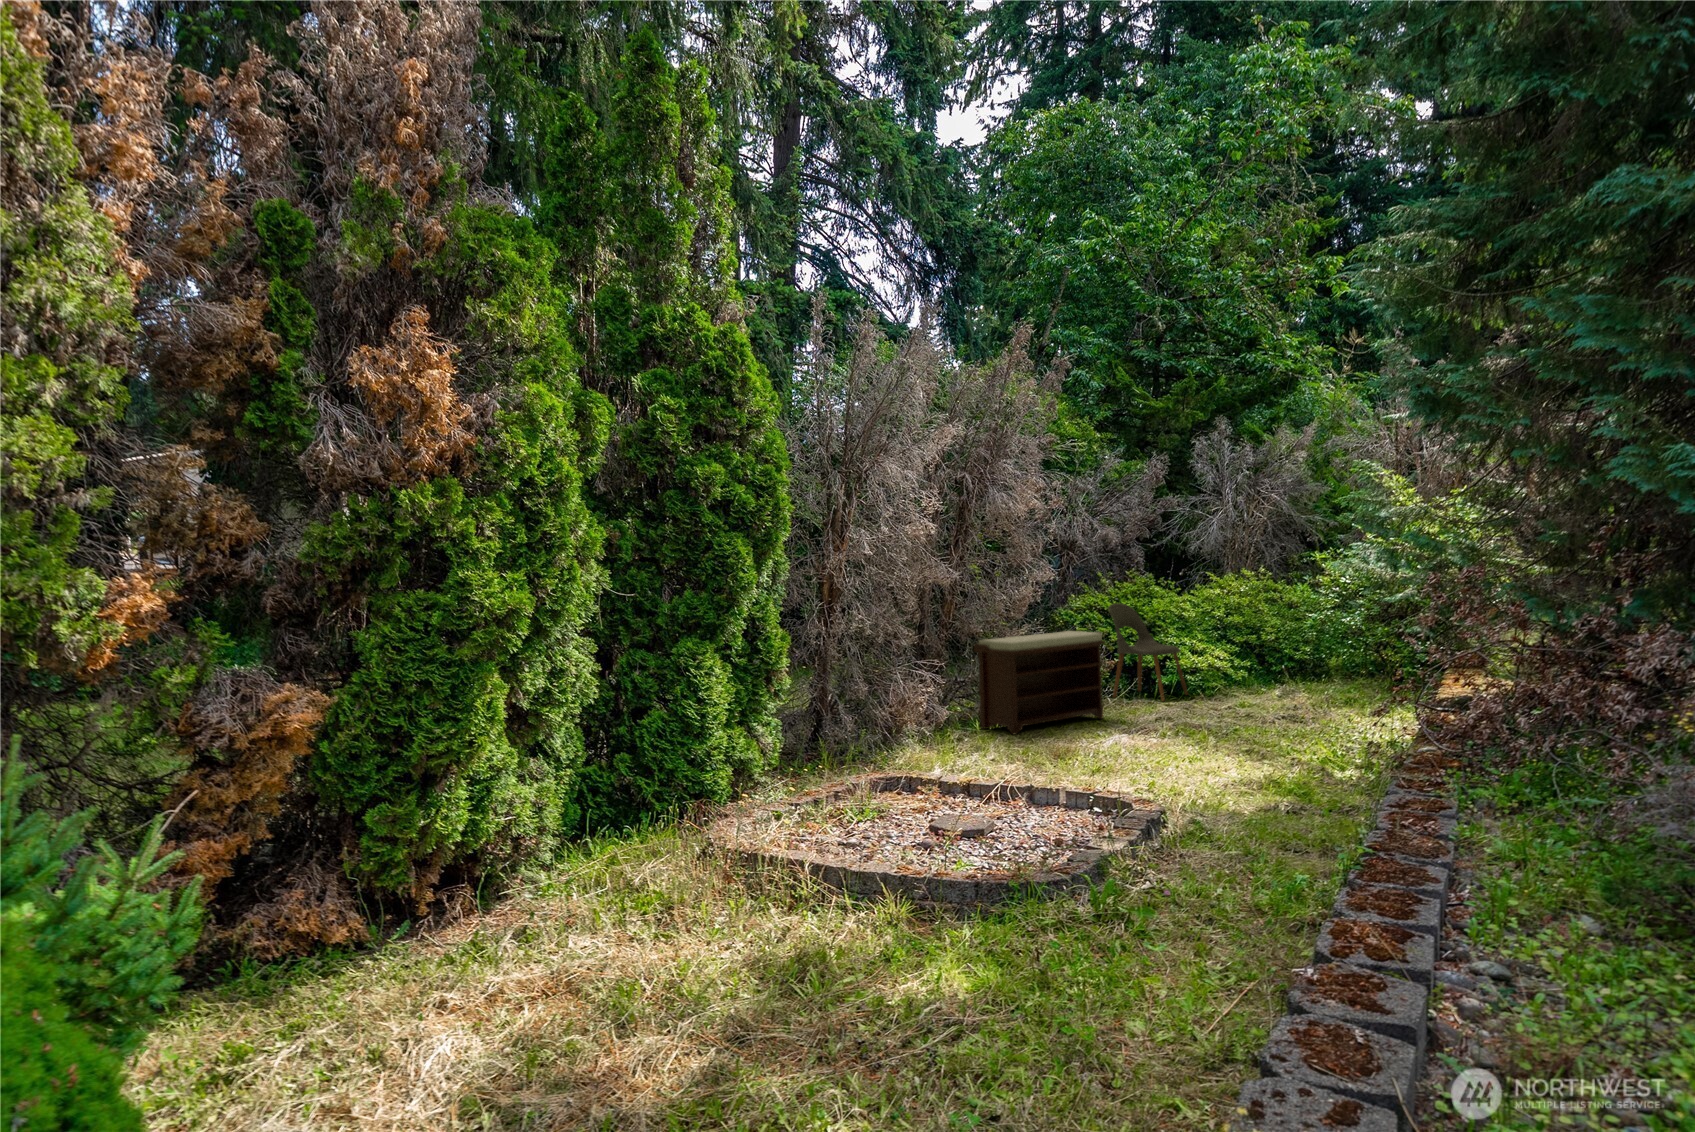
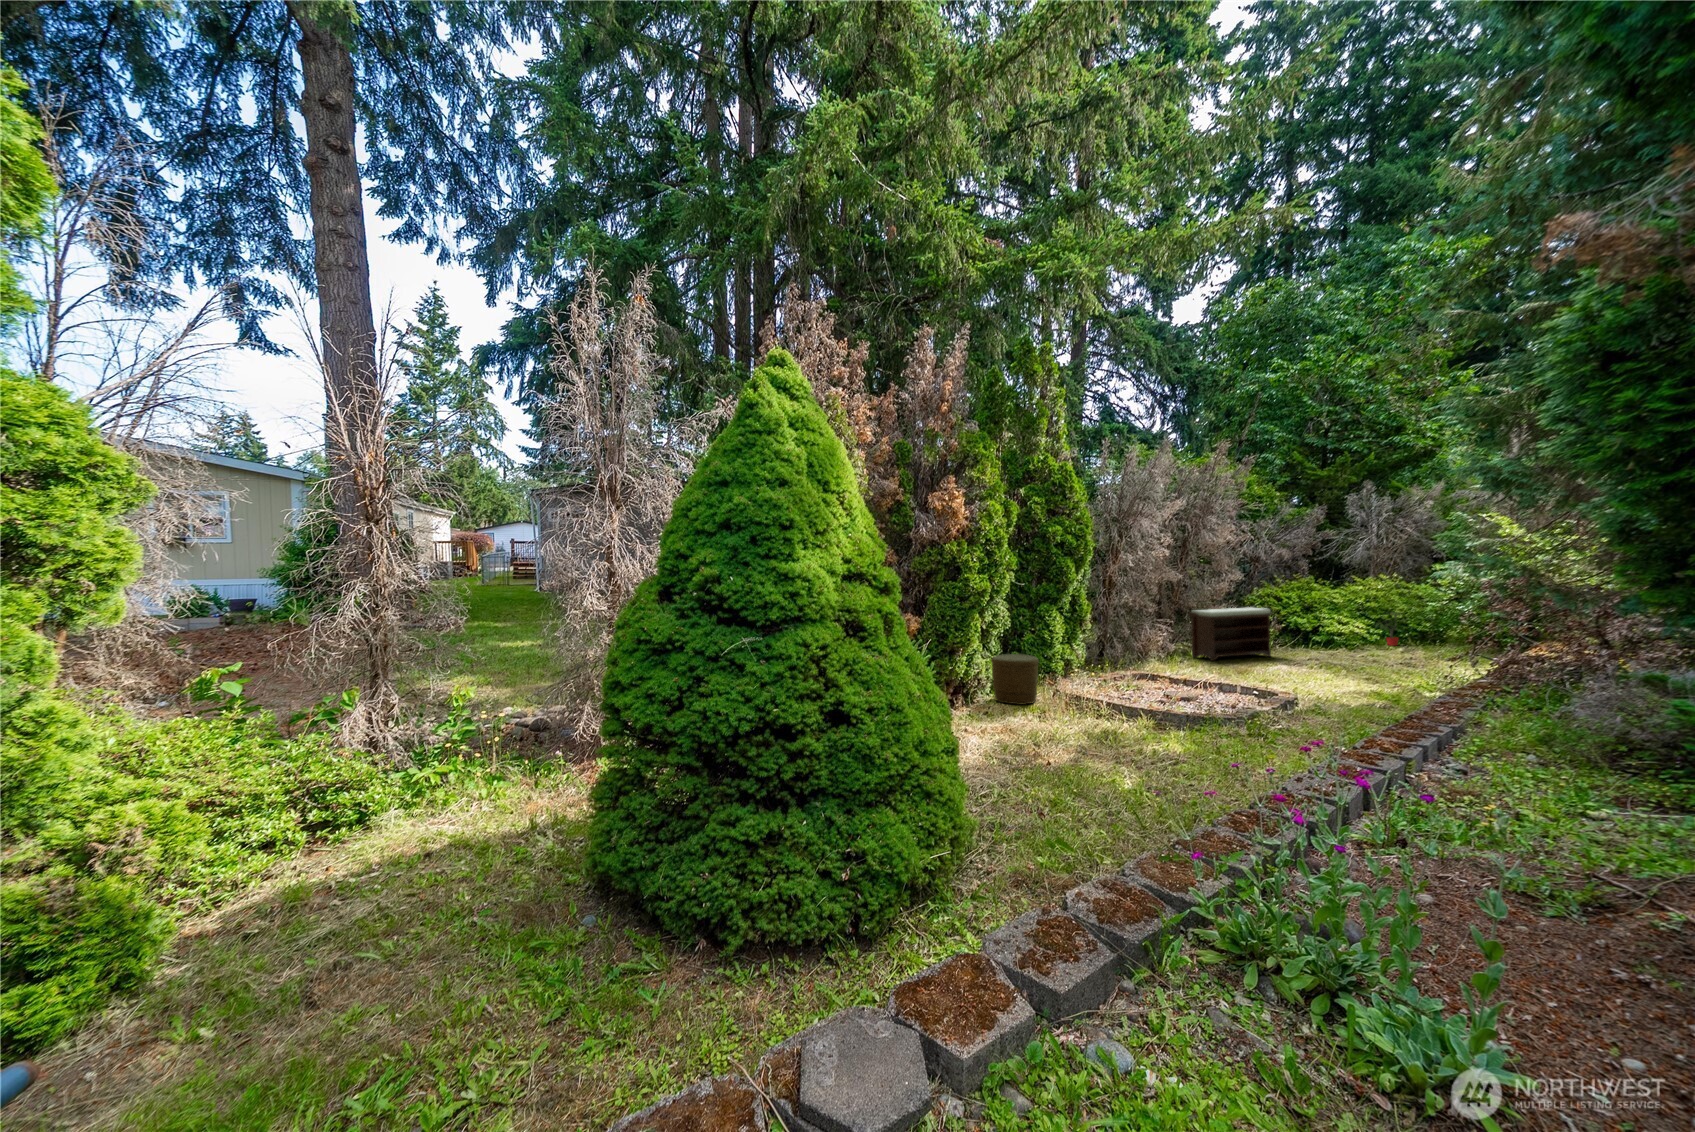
chair: present [1109,603,1188,702] -> none [1278,592,1334,651]
potted plant: none [1239,630,1291,685] -> present [1376,612,1412,646]
woven basket: none [545,764,661,894] -> present [991,654,1039,705]

